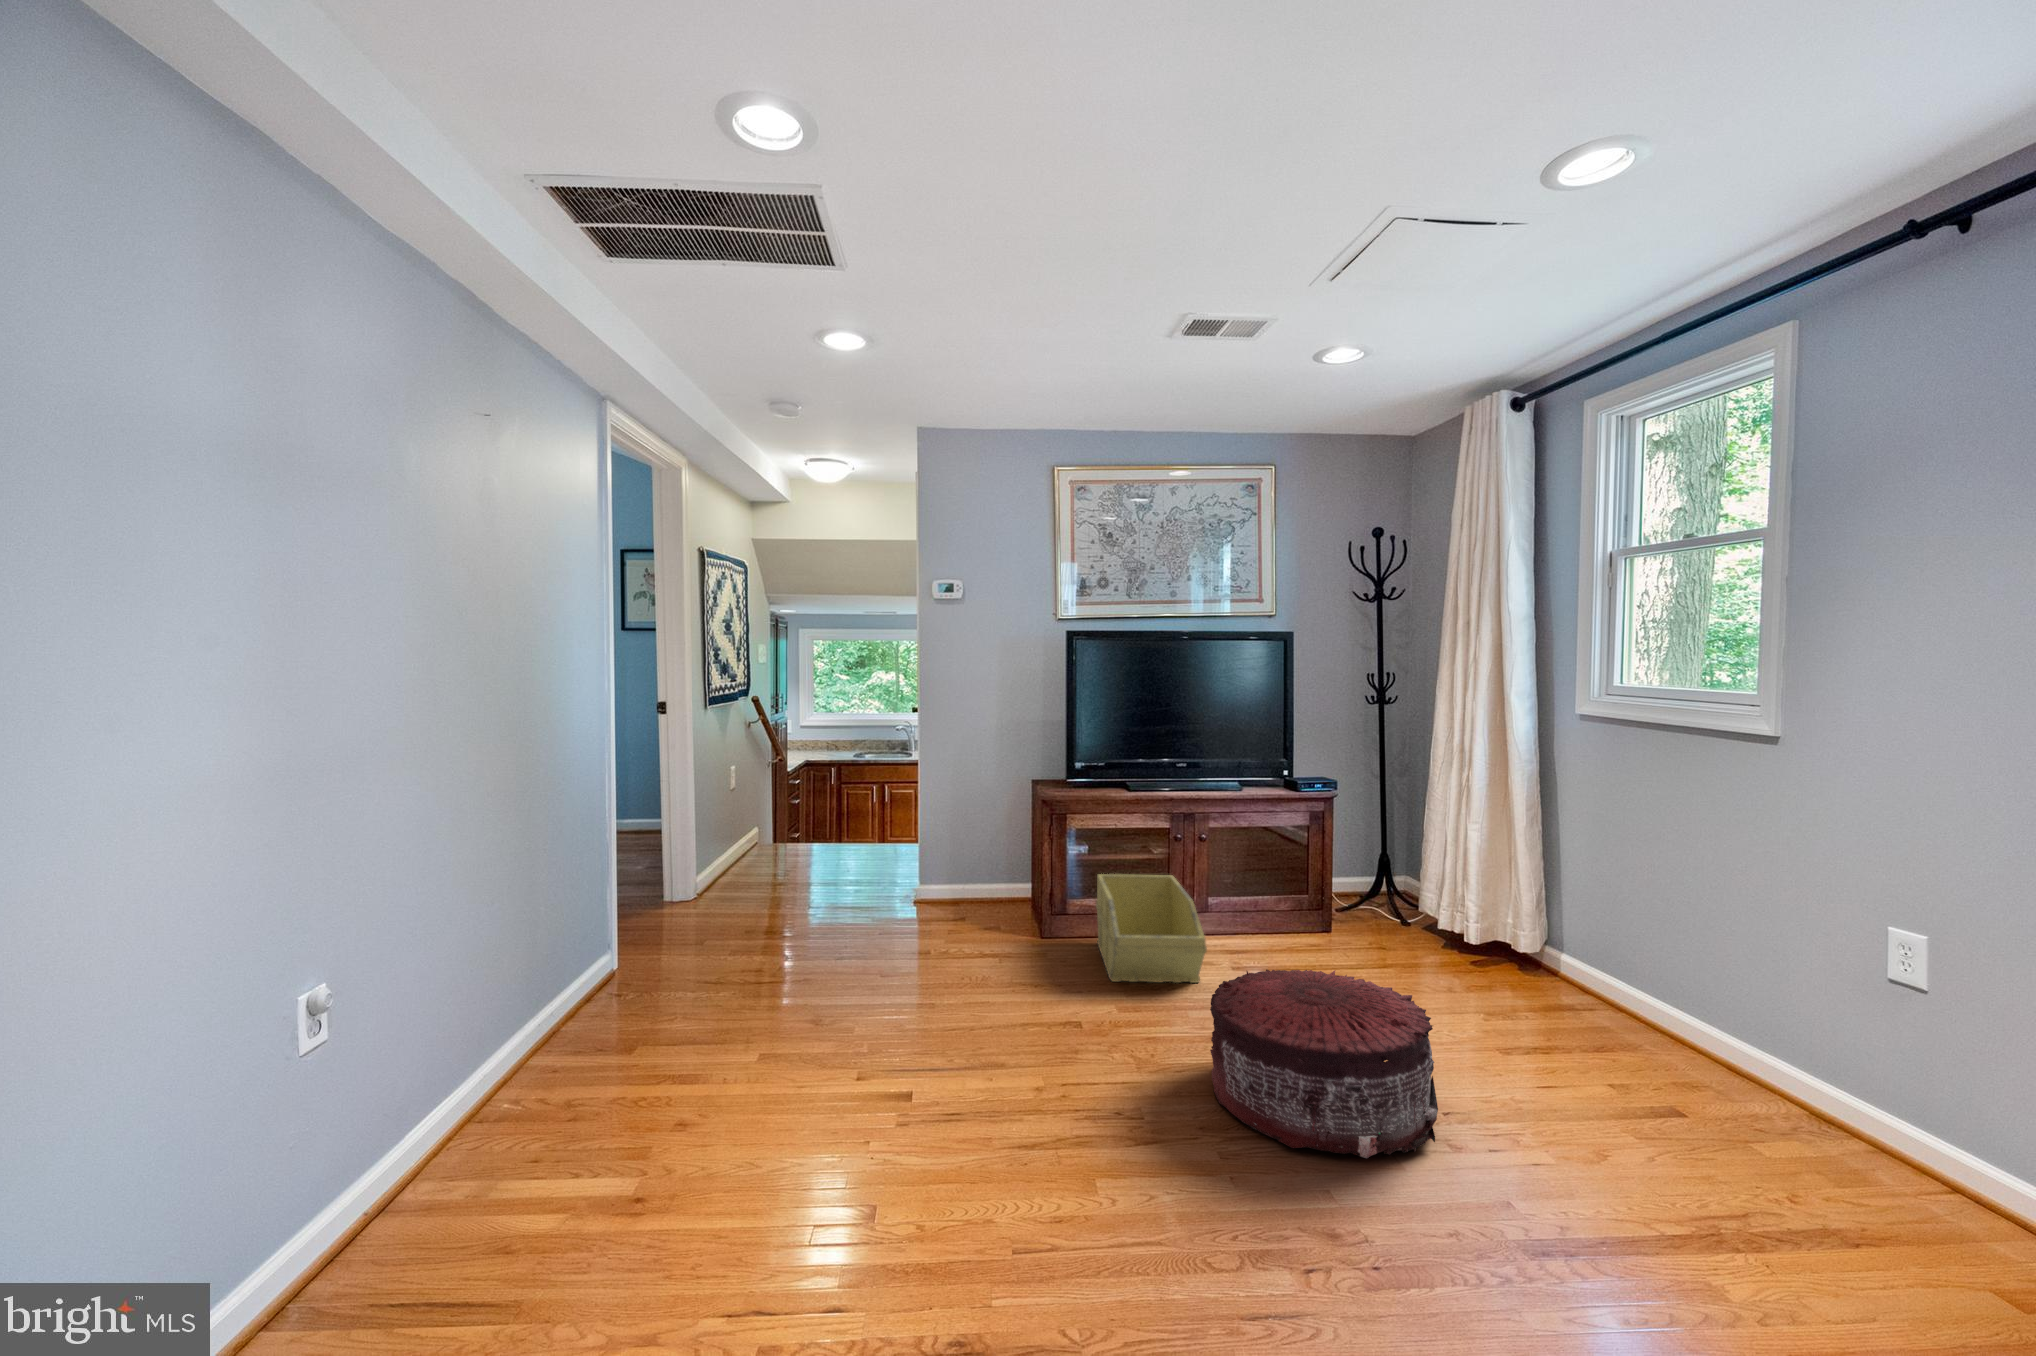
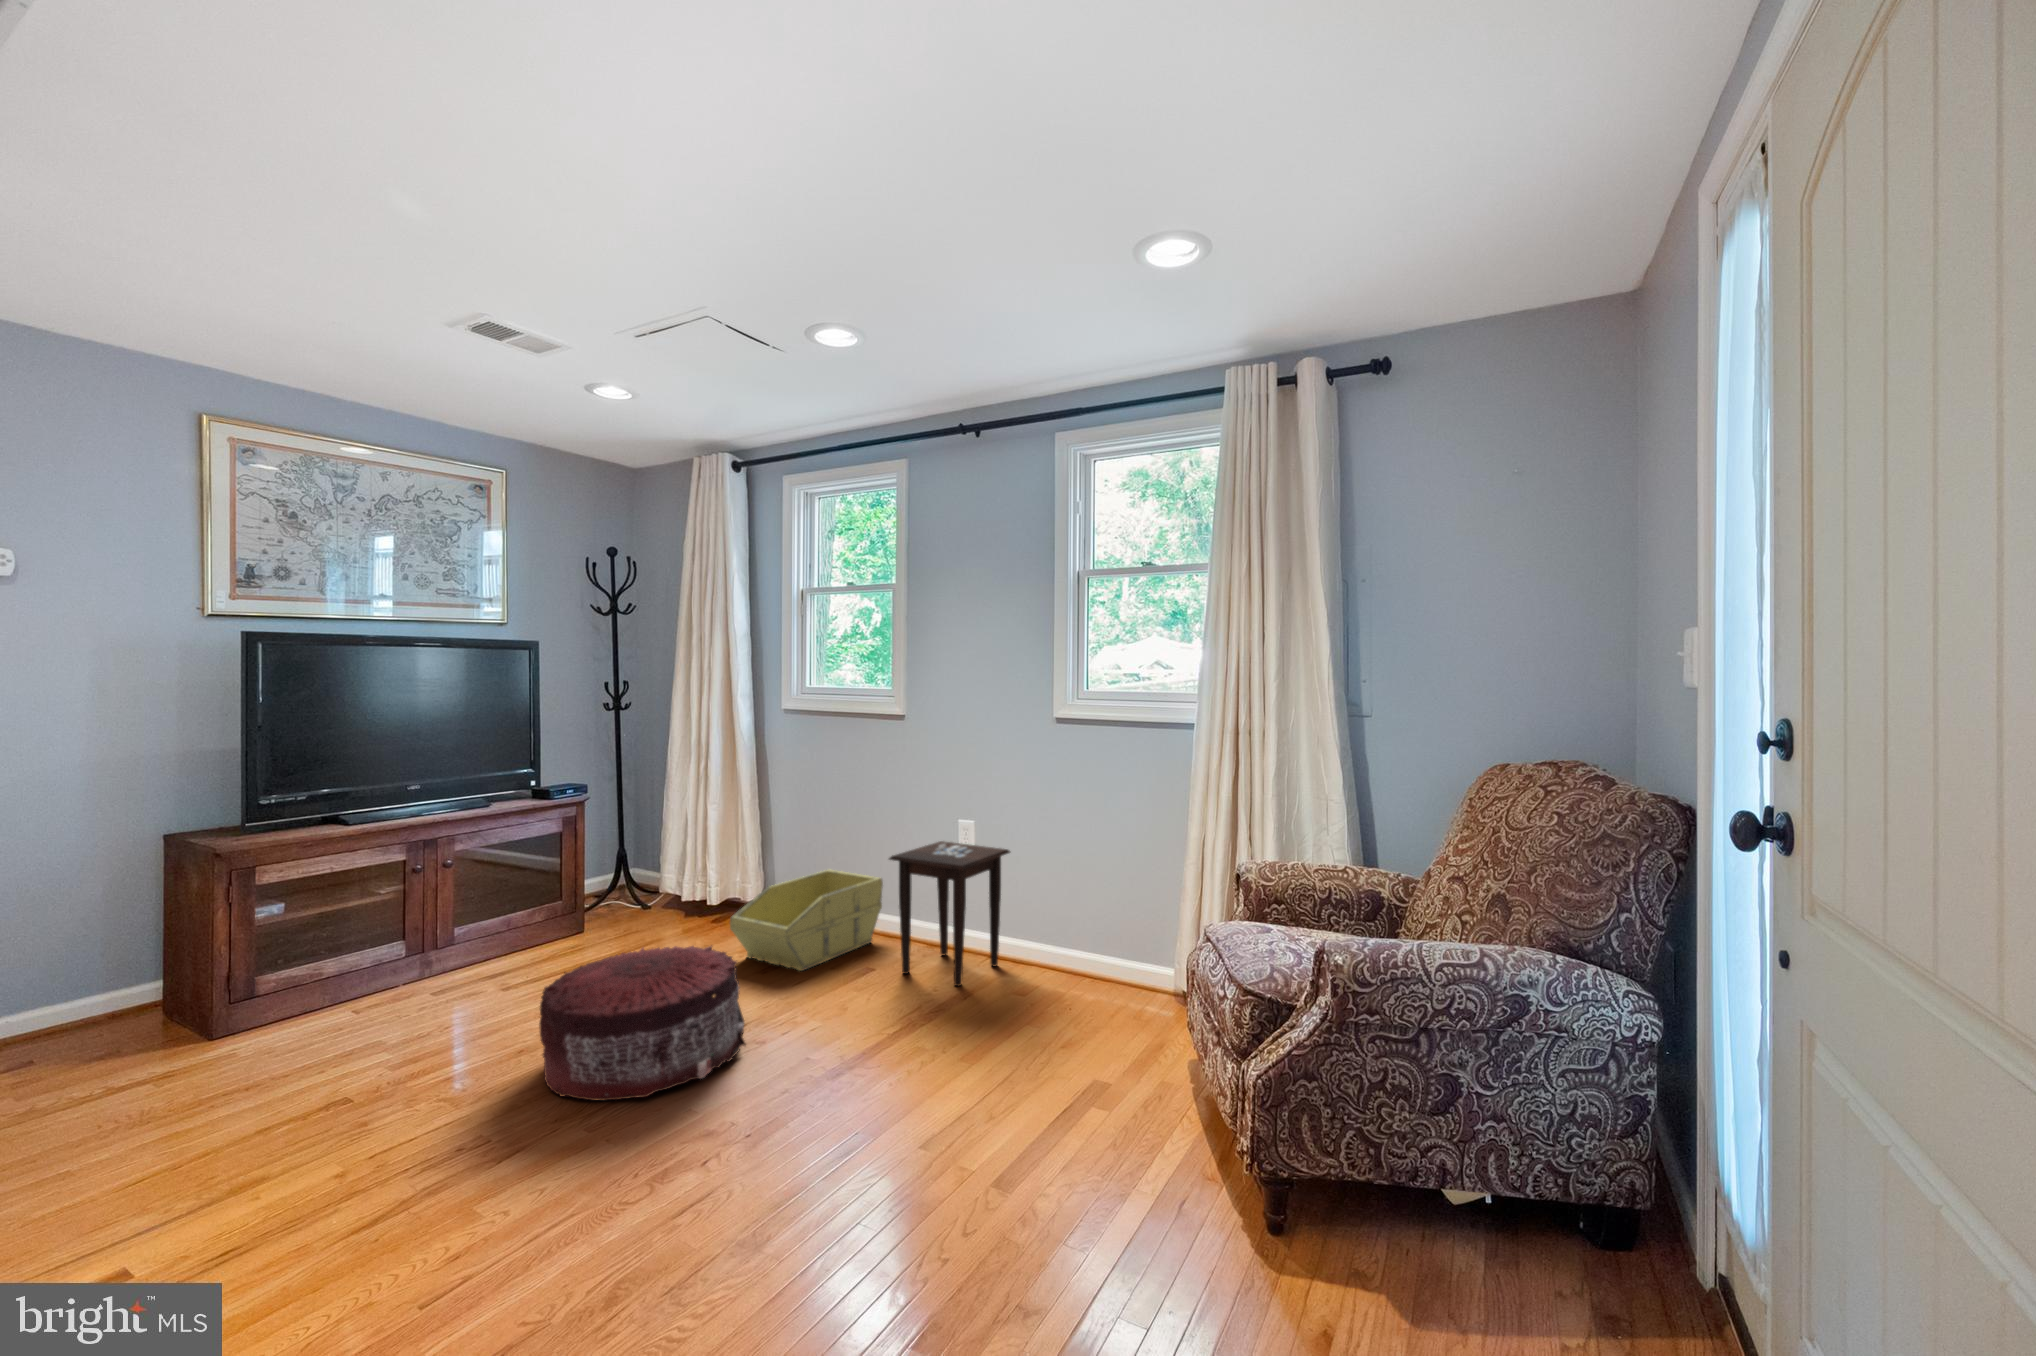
storage bin: present [1096,874,1207,983] -> present [730,870,883,971]
side table: none [1716,946,2021,1210] -> present [889,841,1010,986]

